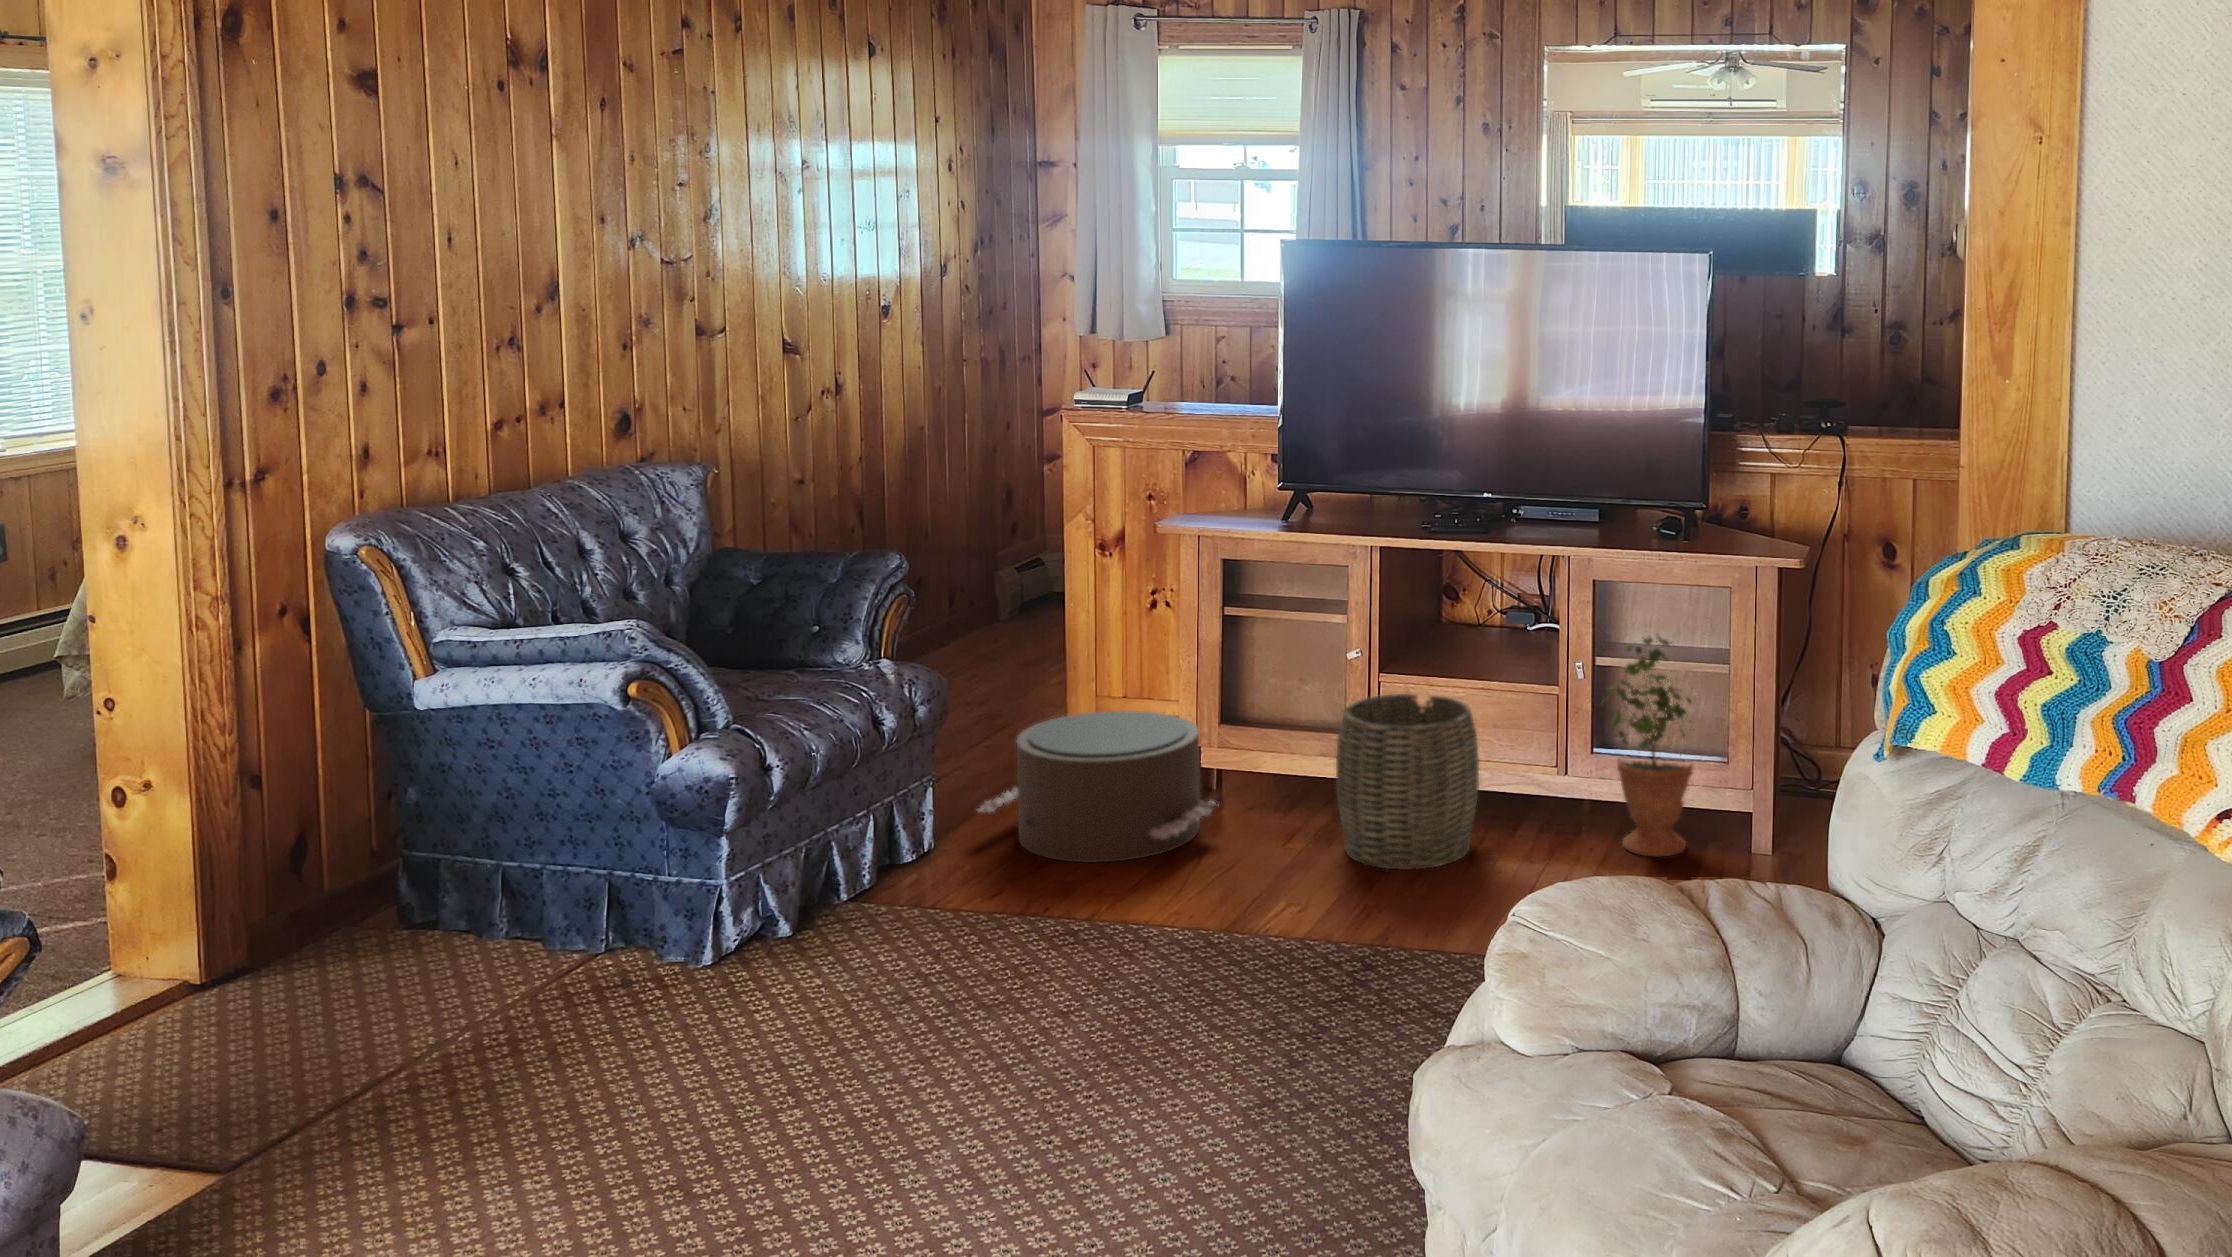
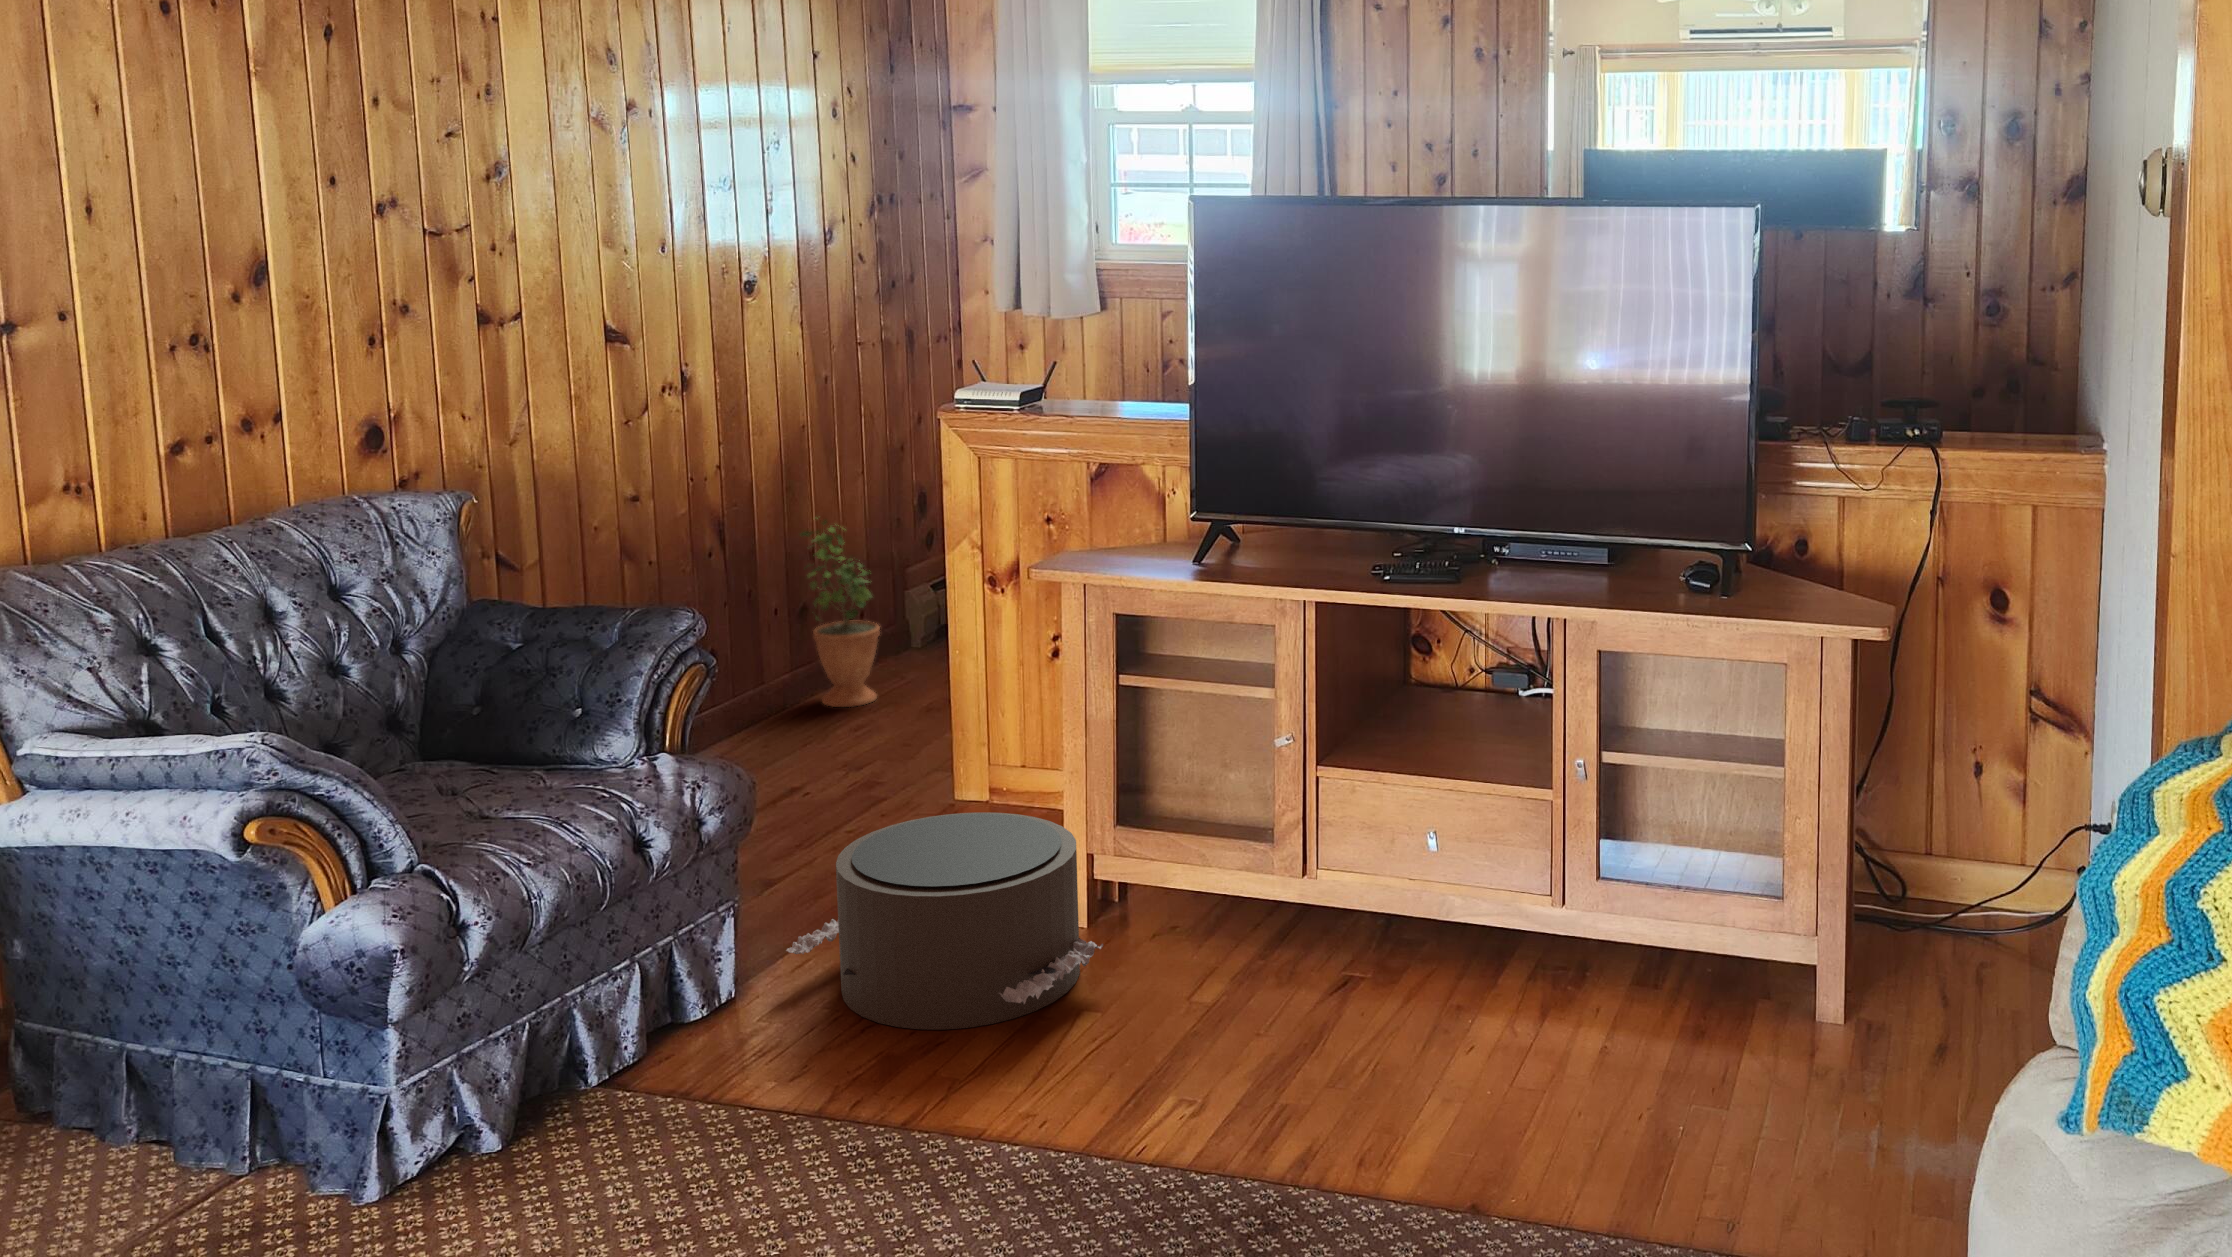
potted plant: present [1604,633,1693,856] -> present [800,520,880,707]
woven basket: present [1336,694,1479,870] -> none [1252,803,1444,1052]

